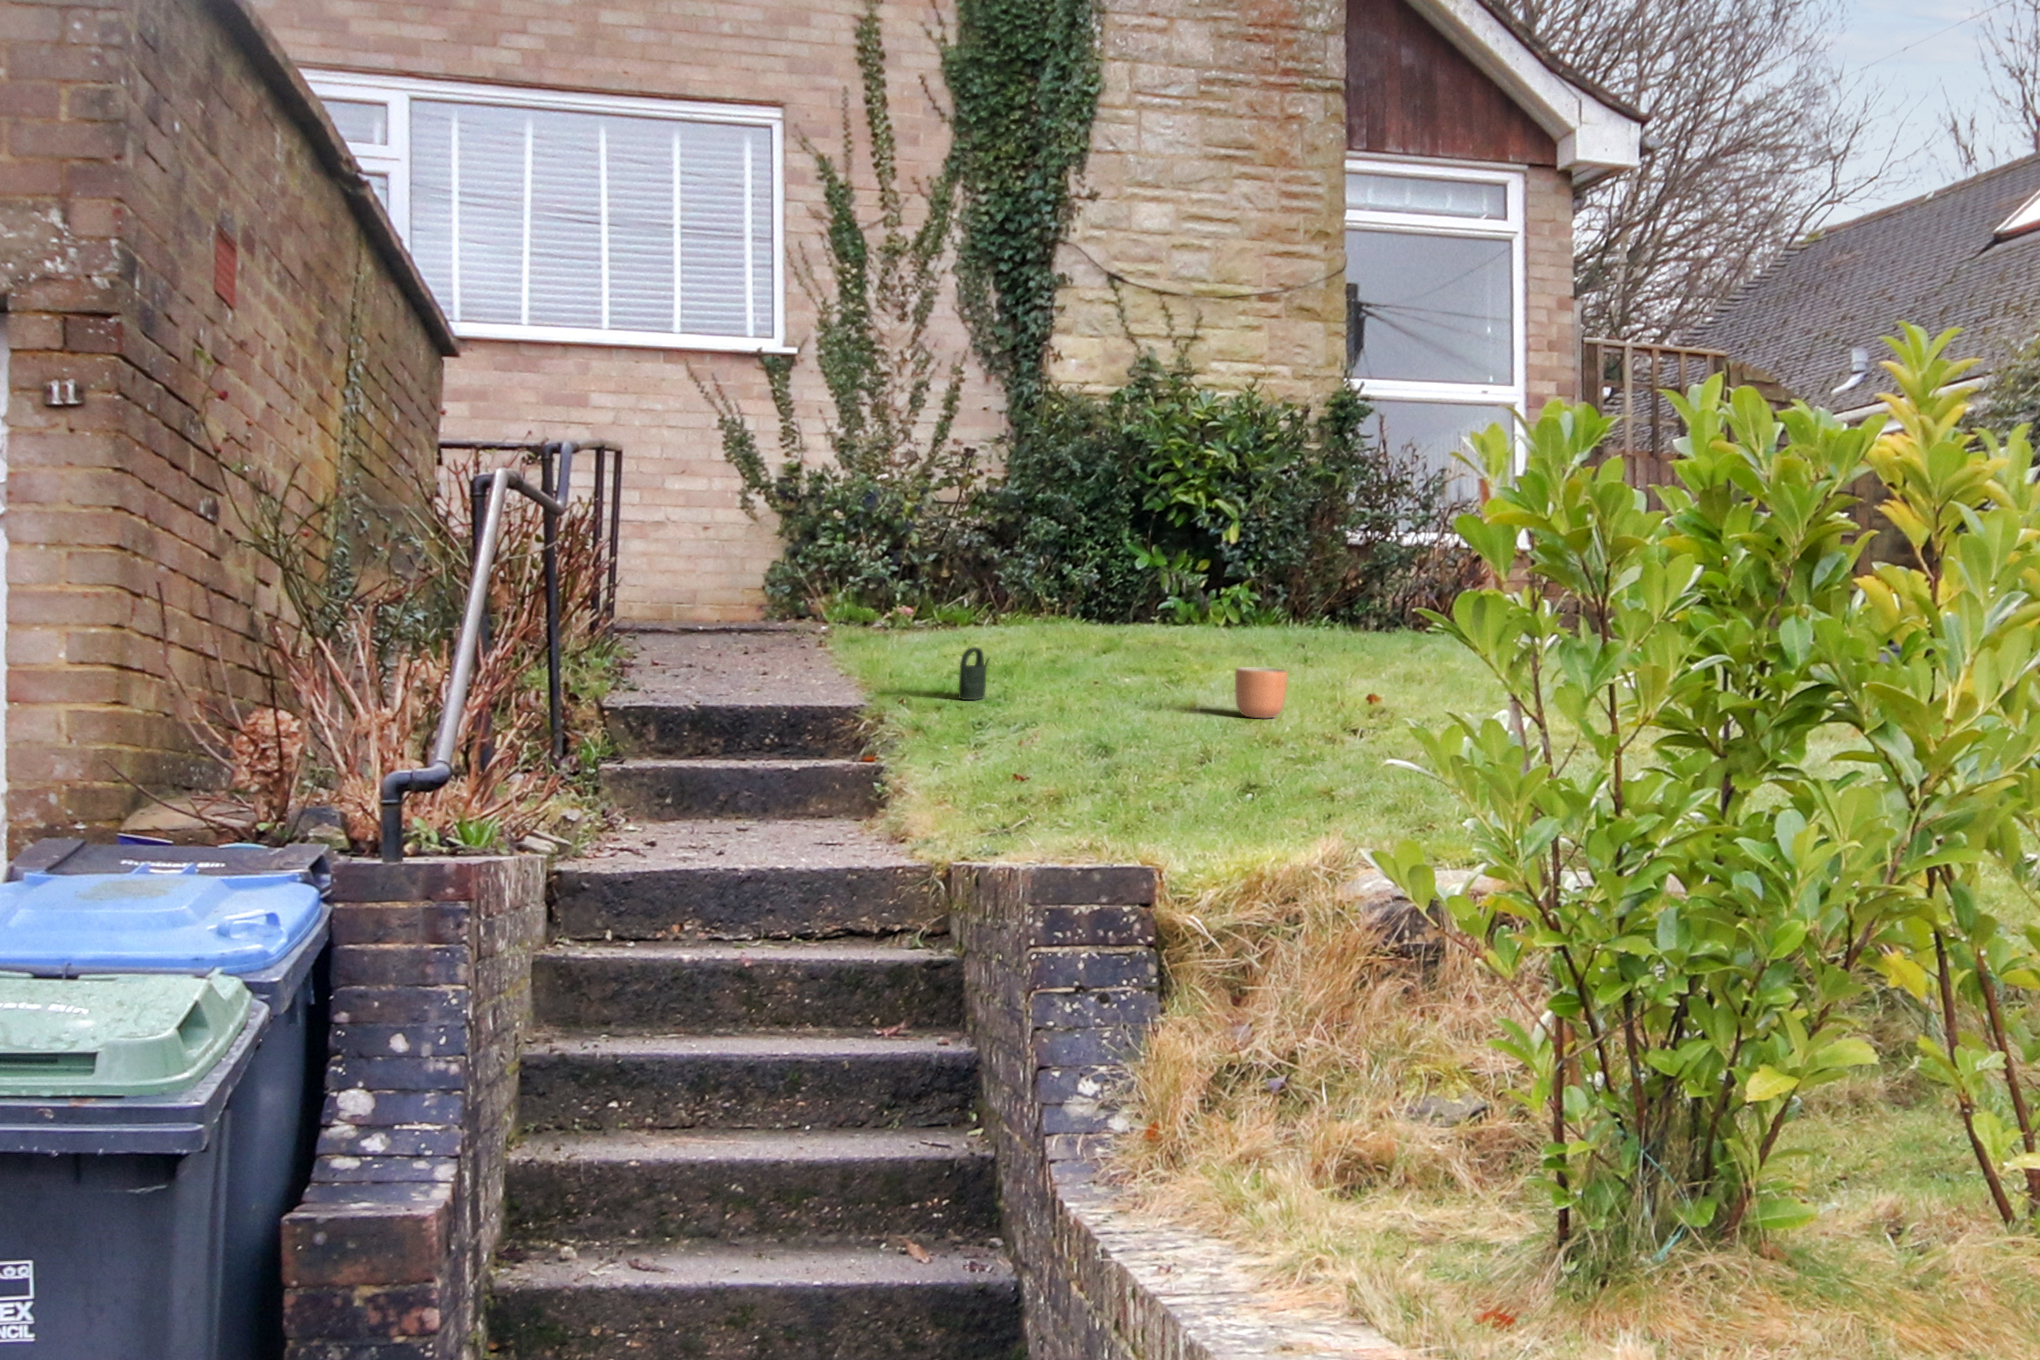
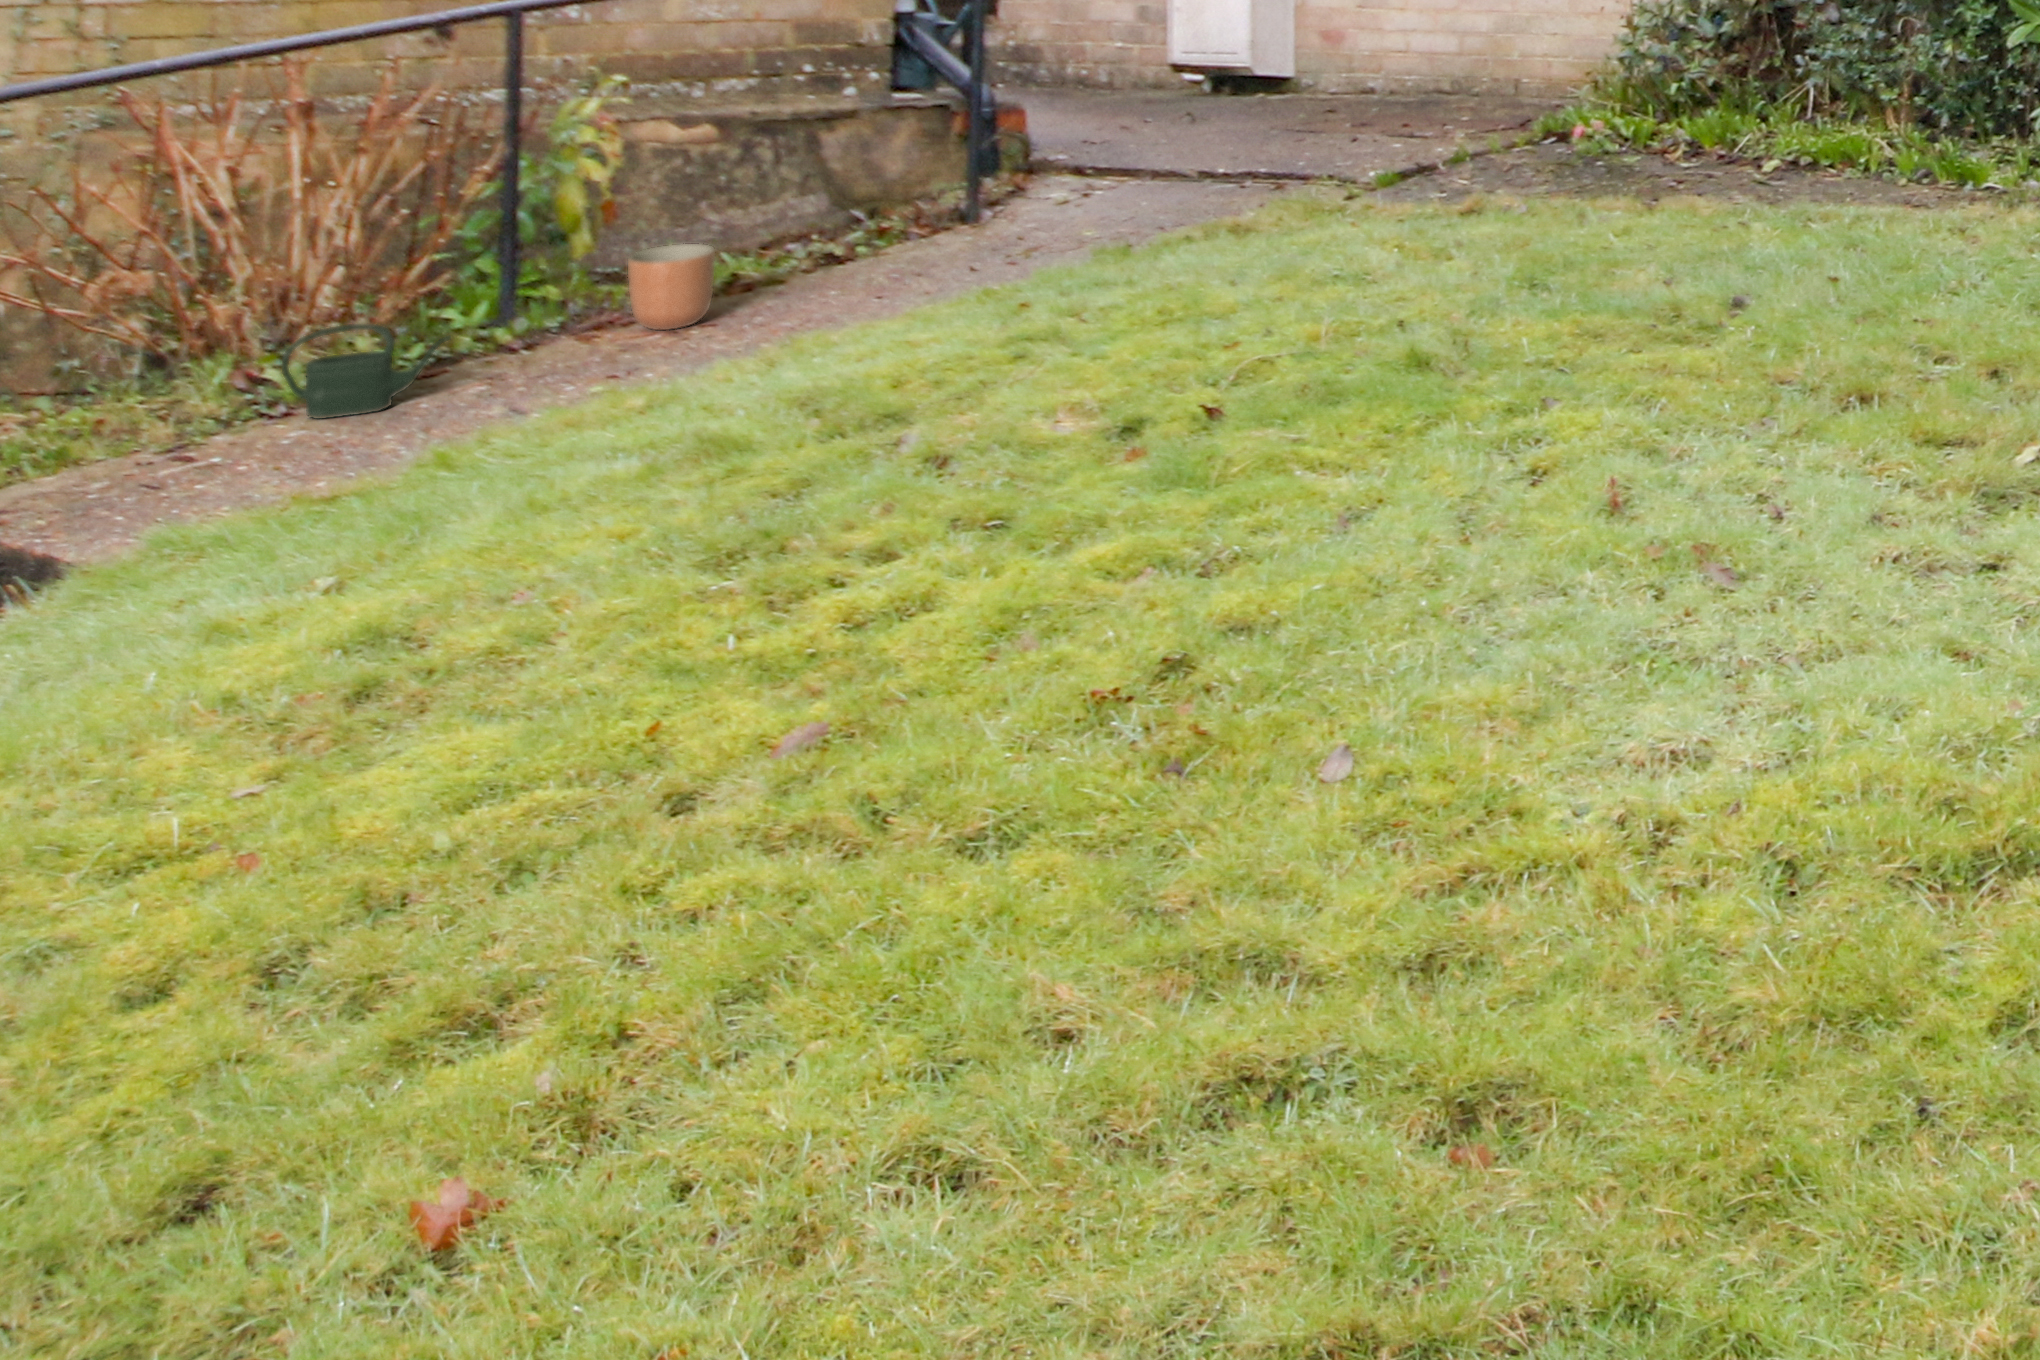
planter: present [1235,667,1288,718] -> present [628,244,715,330]

